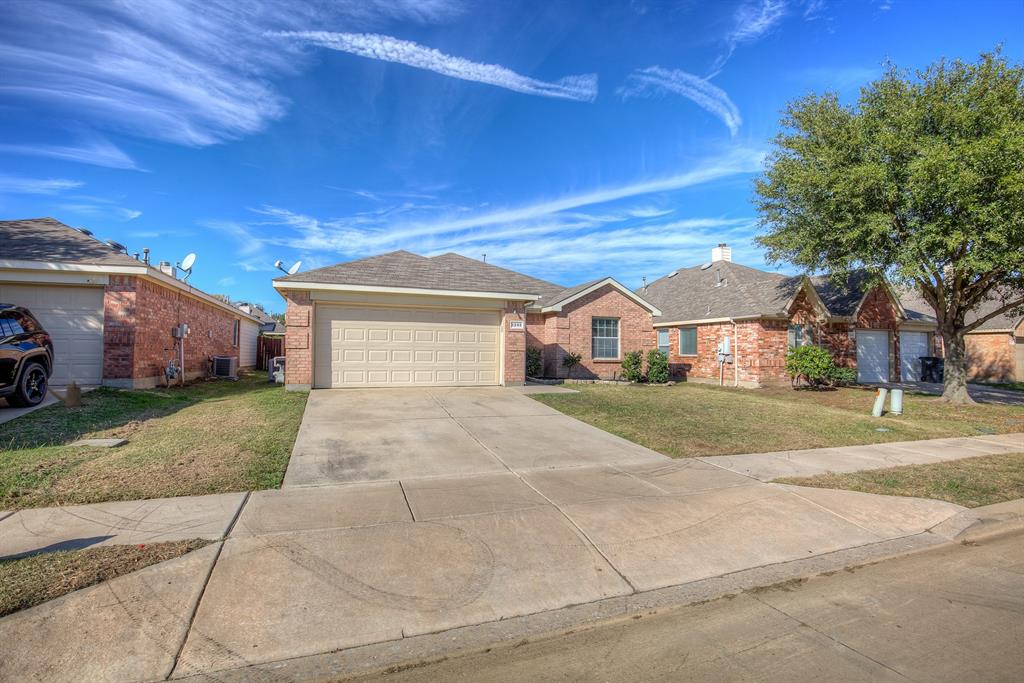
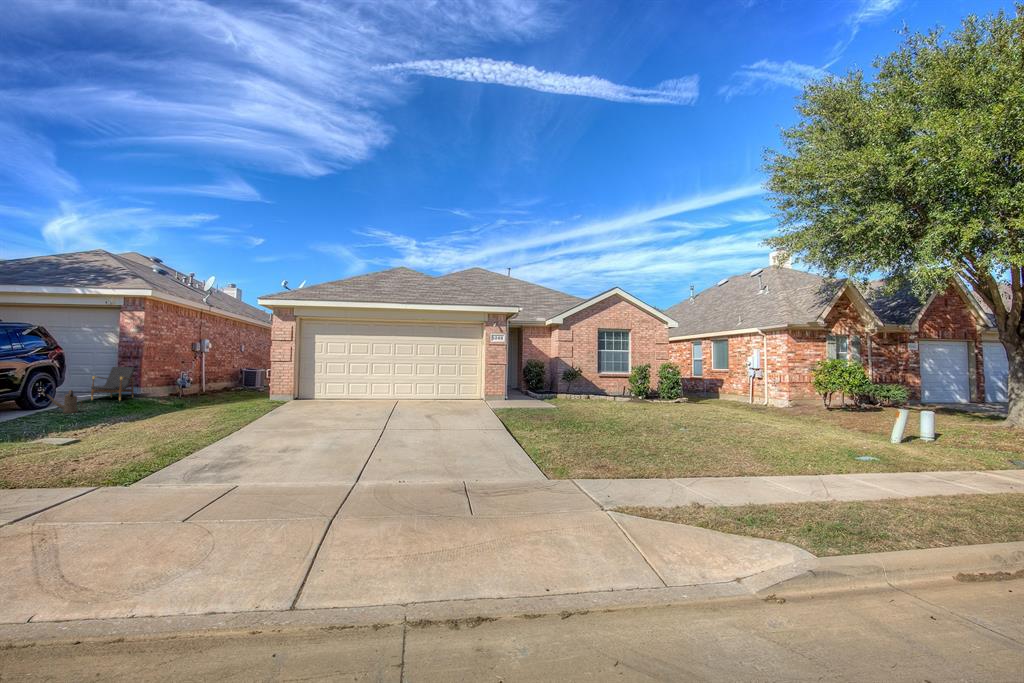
lounge chair: none [77,354,125,392] -> present [91,367,135,400]

